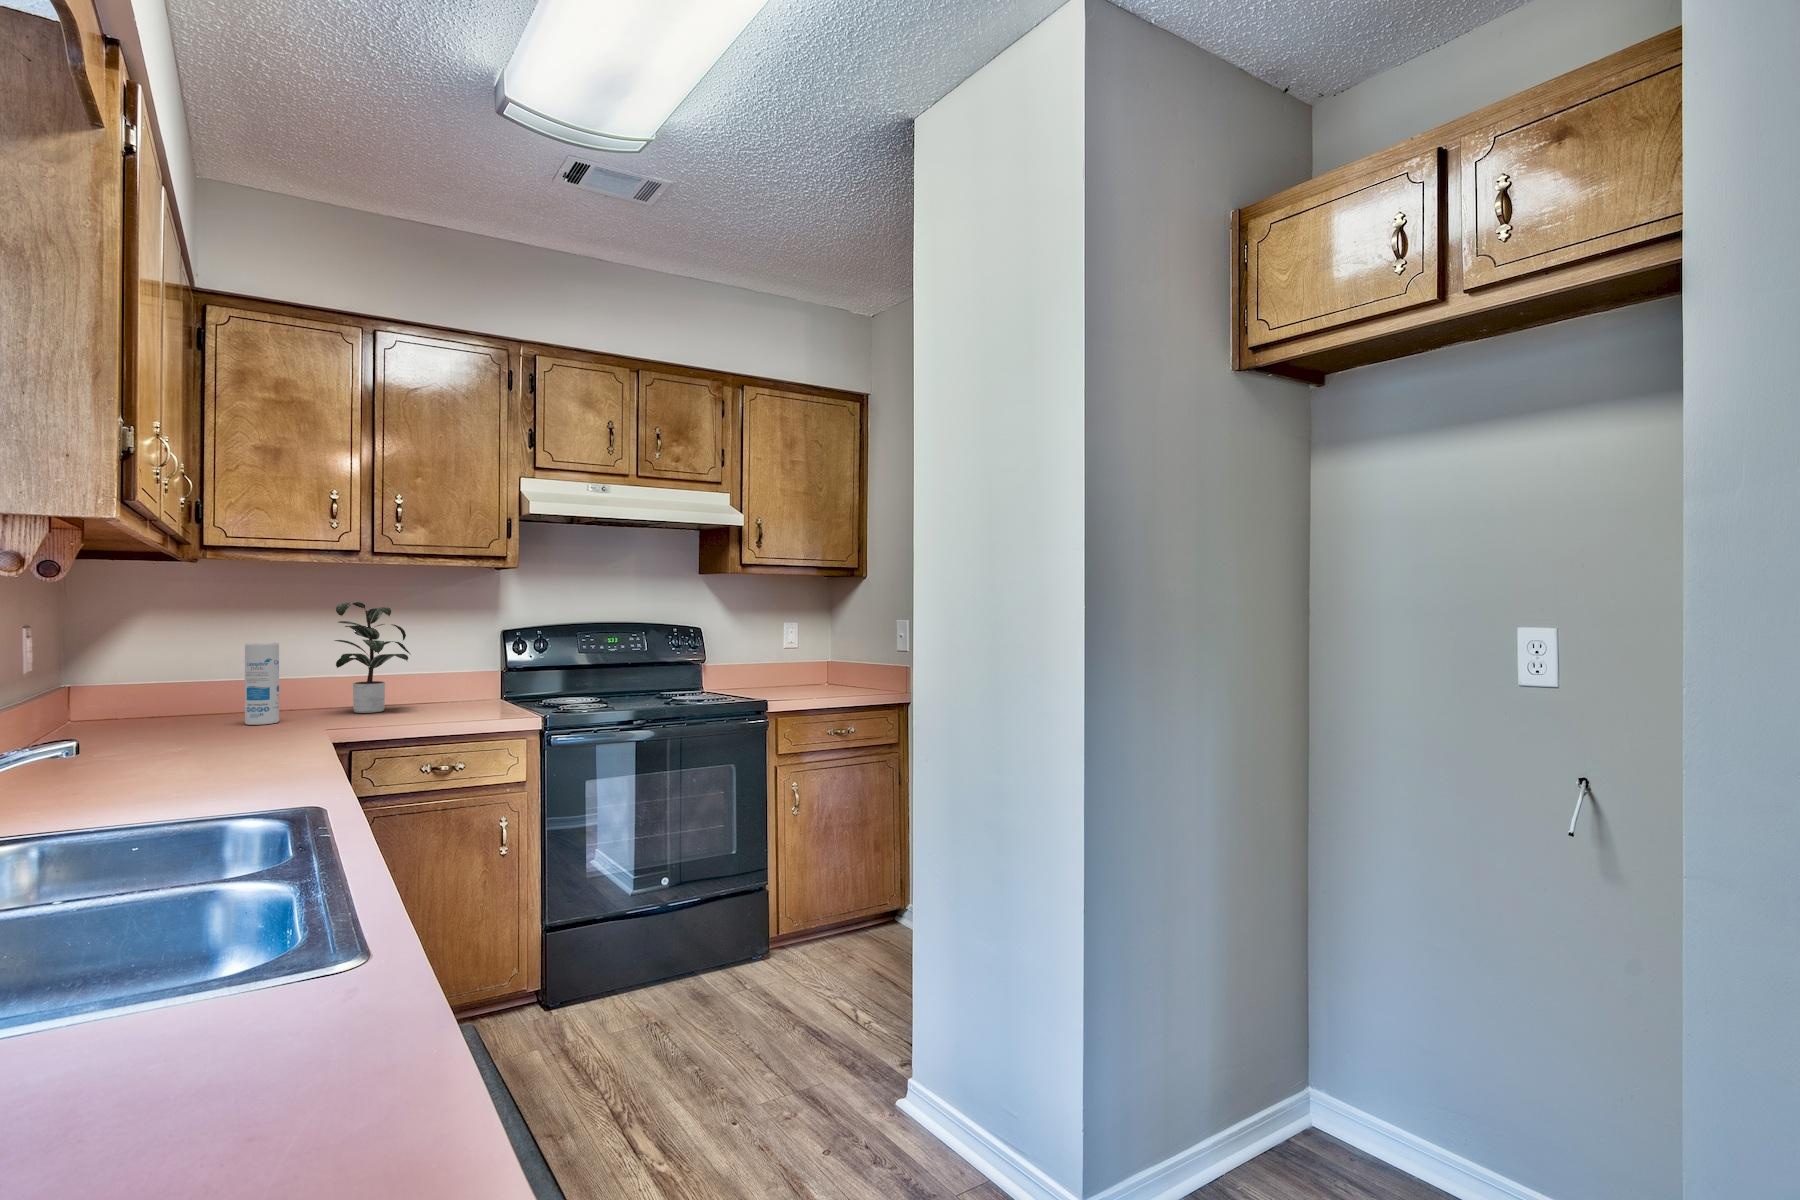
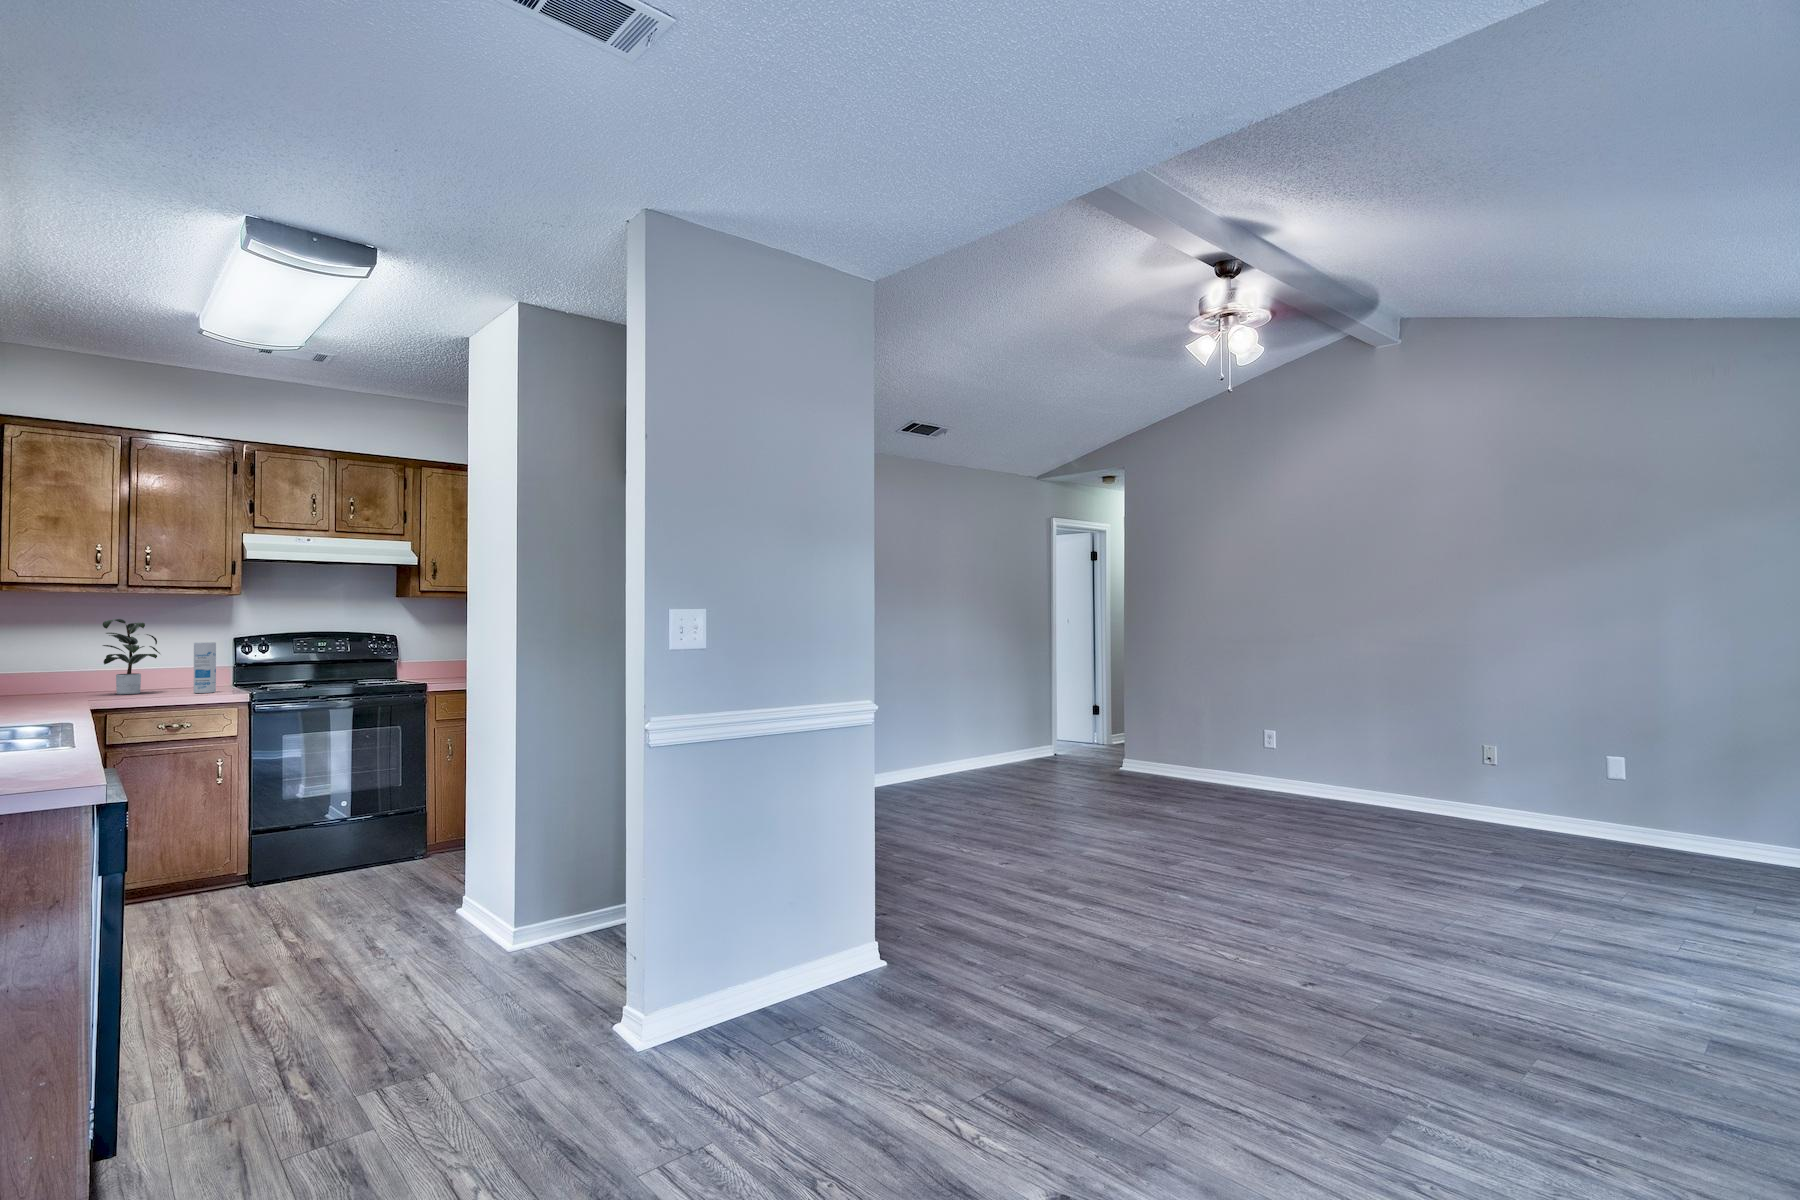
canister: present [245,643,279,725] -> present [194,642,216,693]

